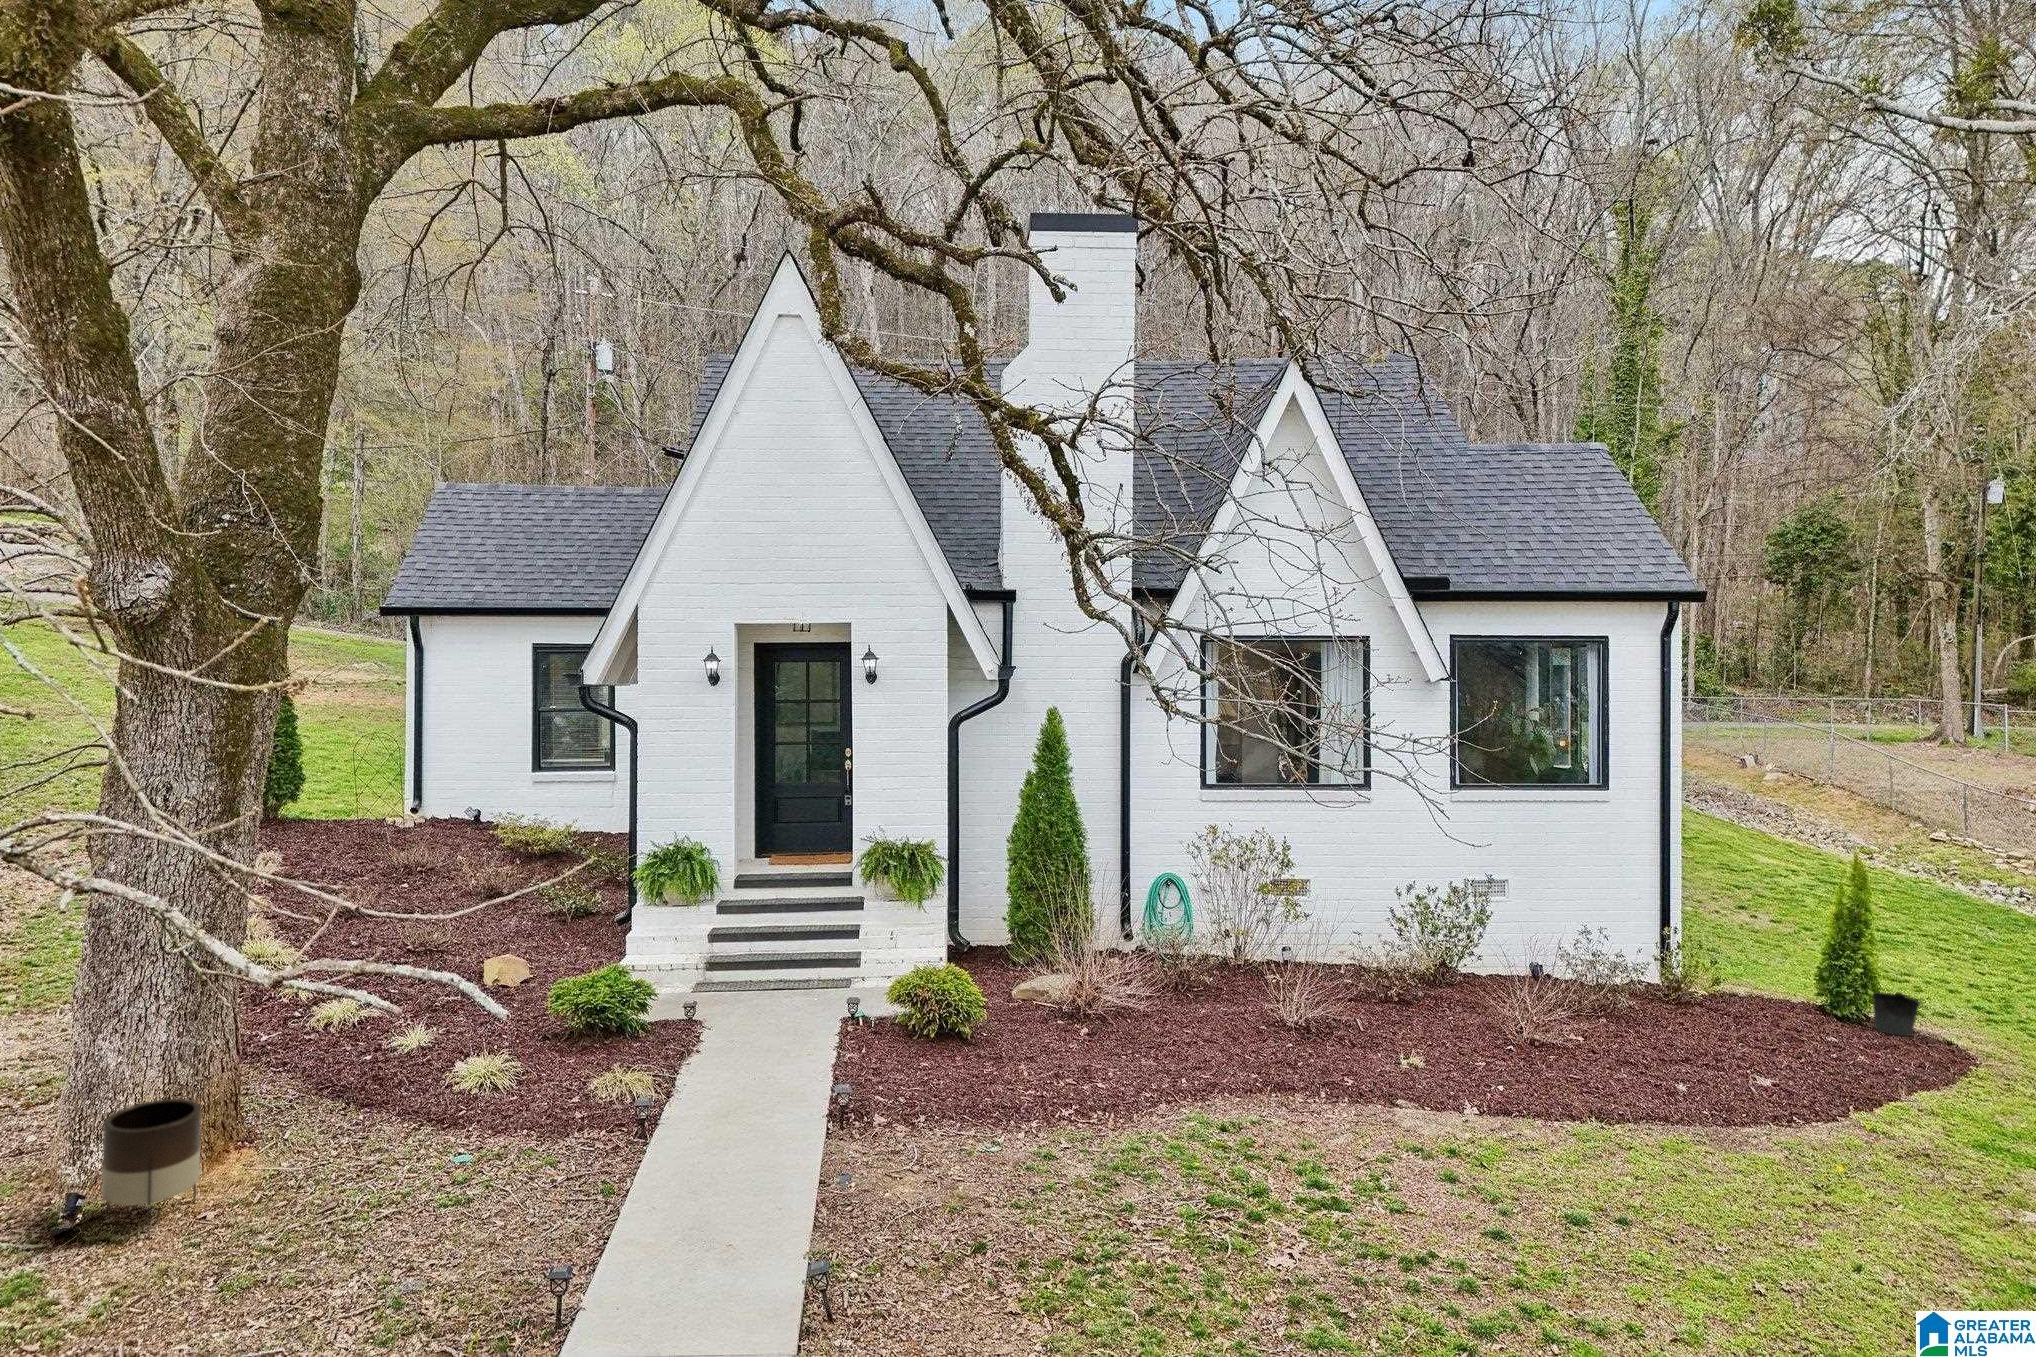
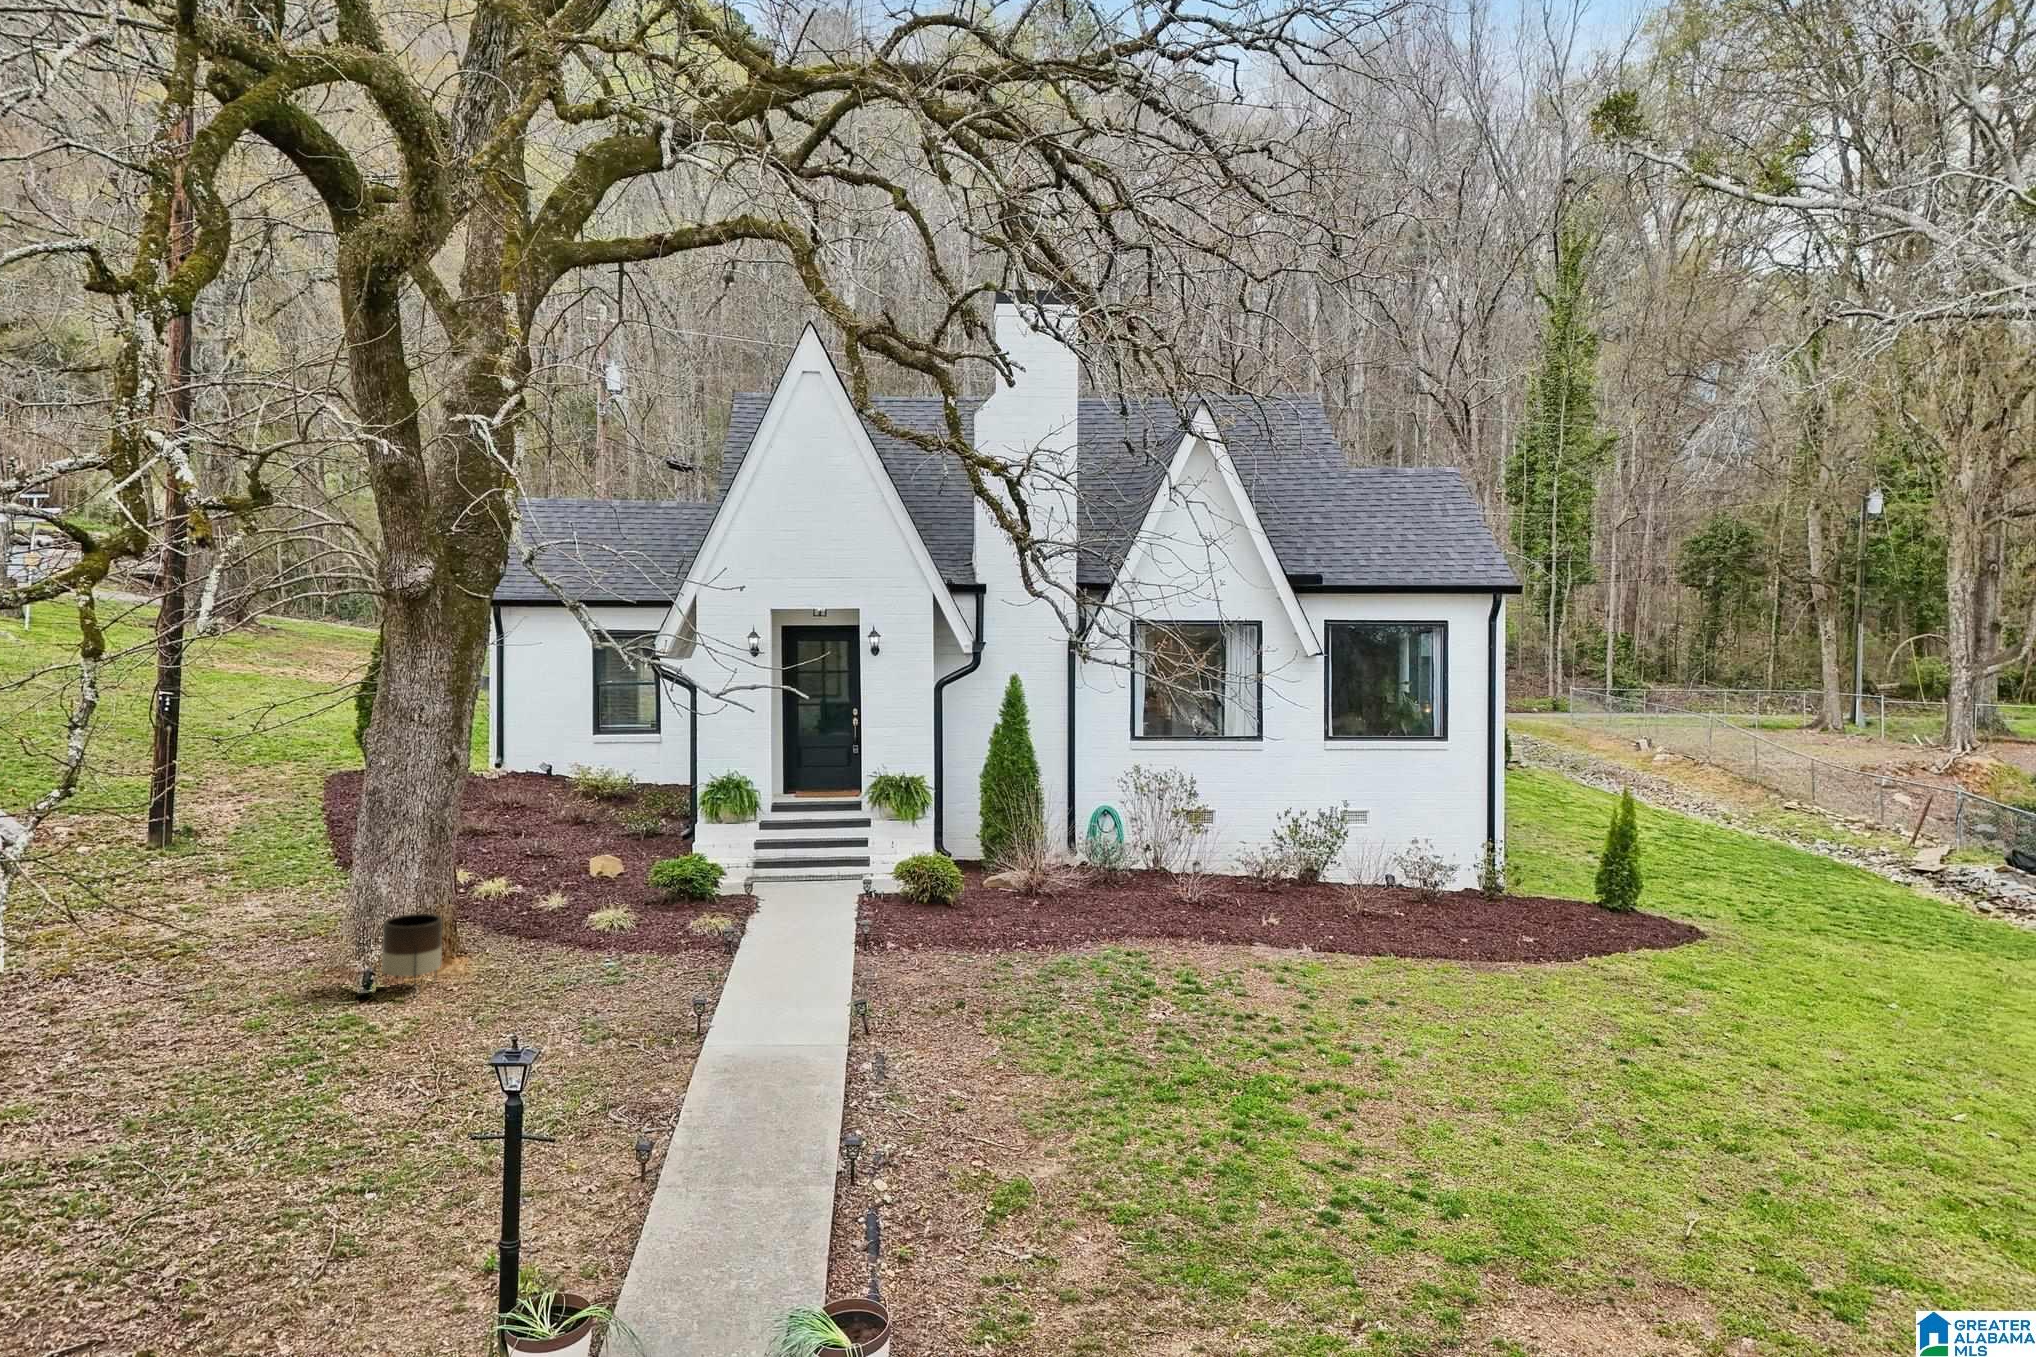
bucket: present [1872,992,1922,1036] -> none [1628,885,1663,916]

